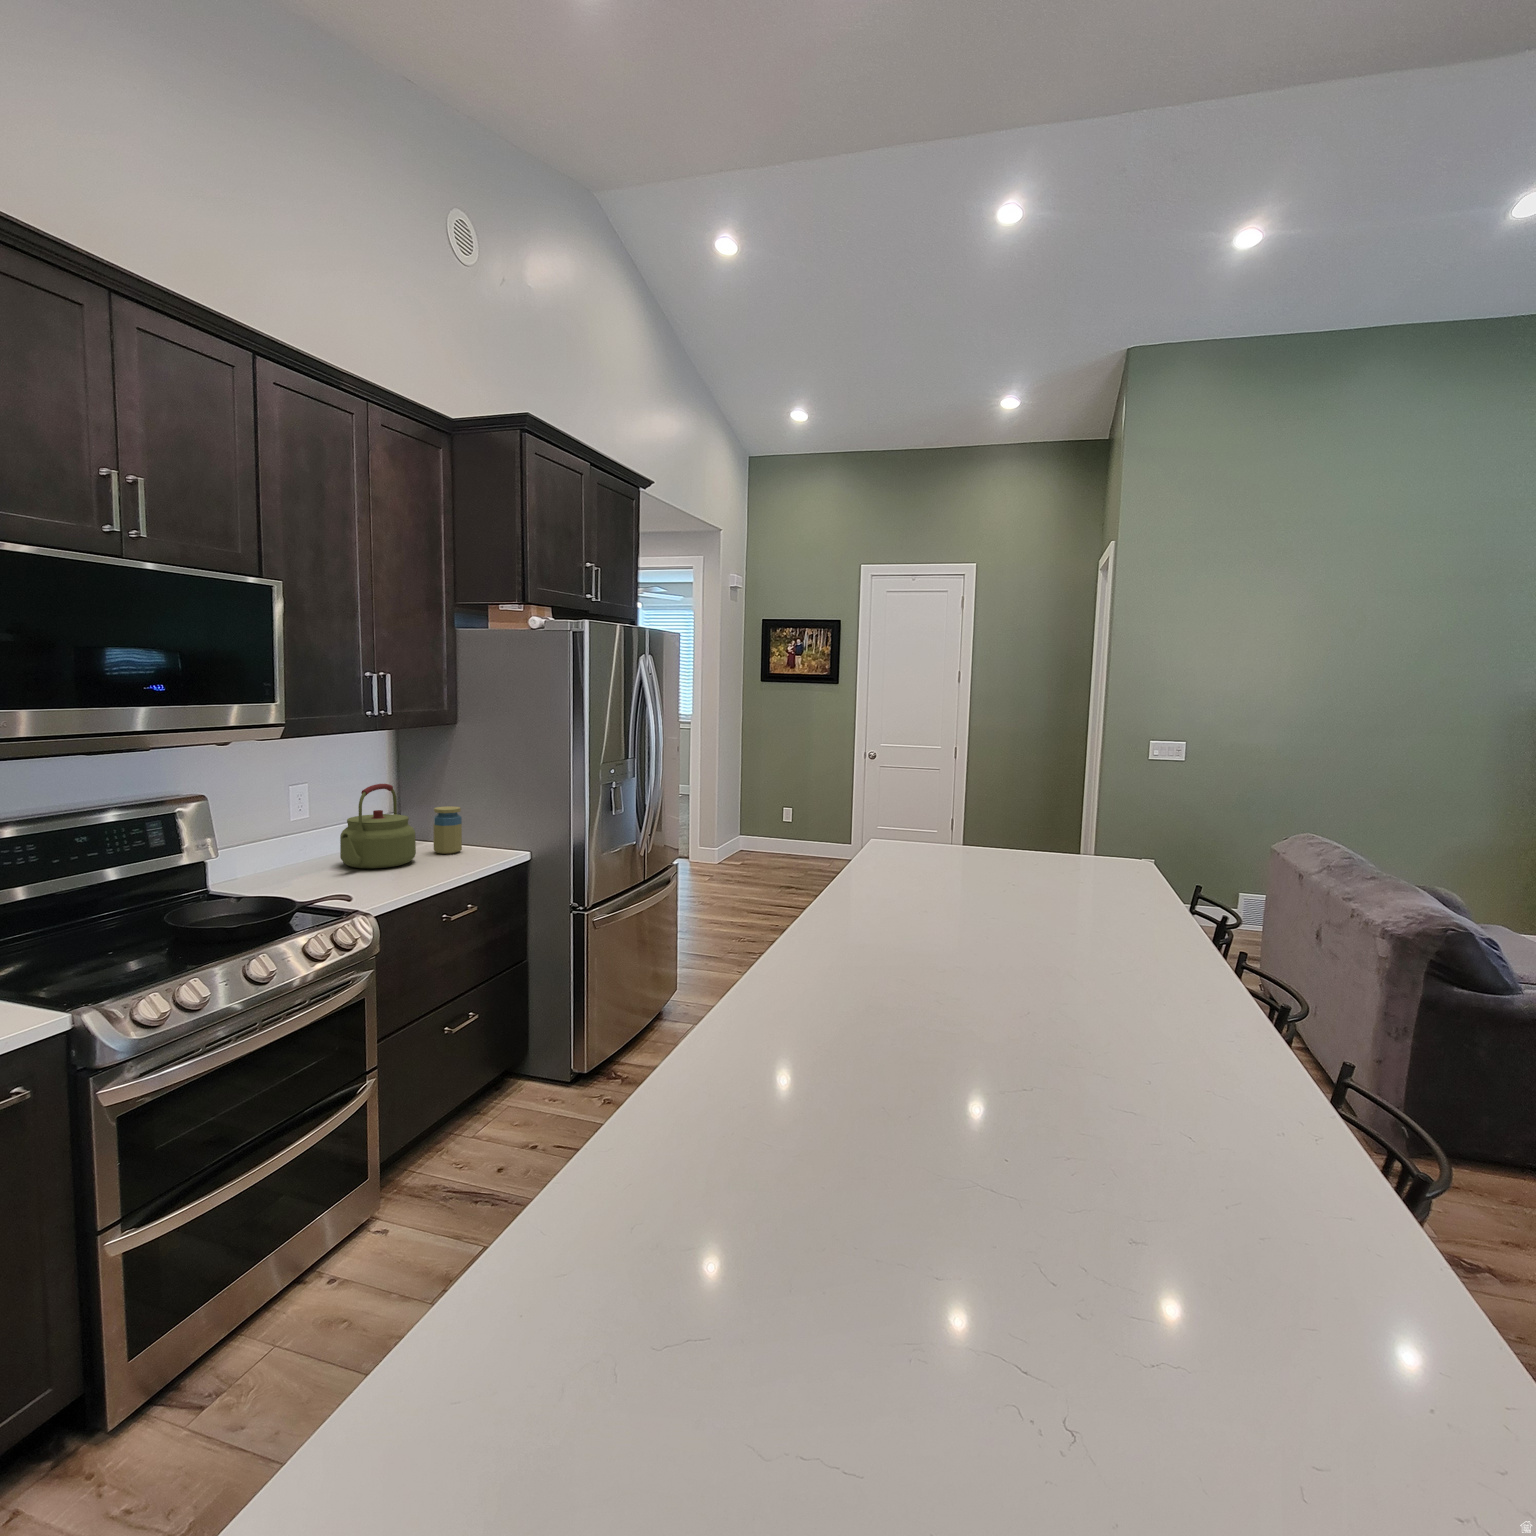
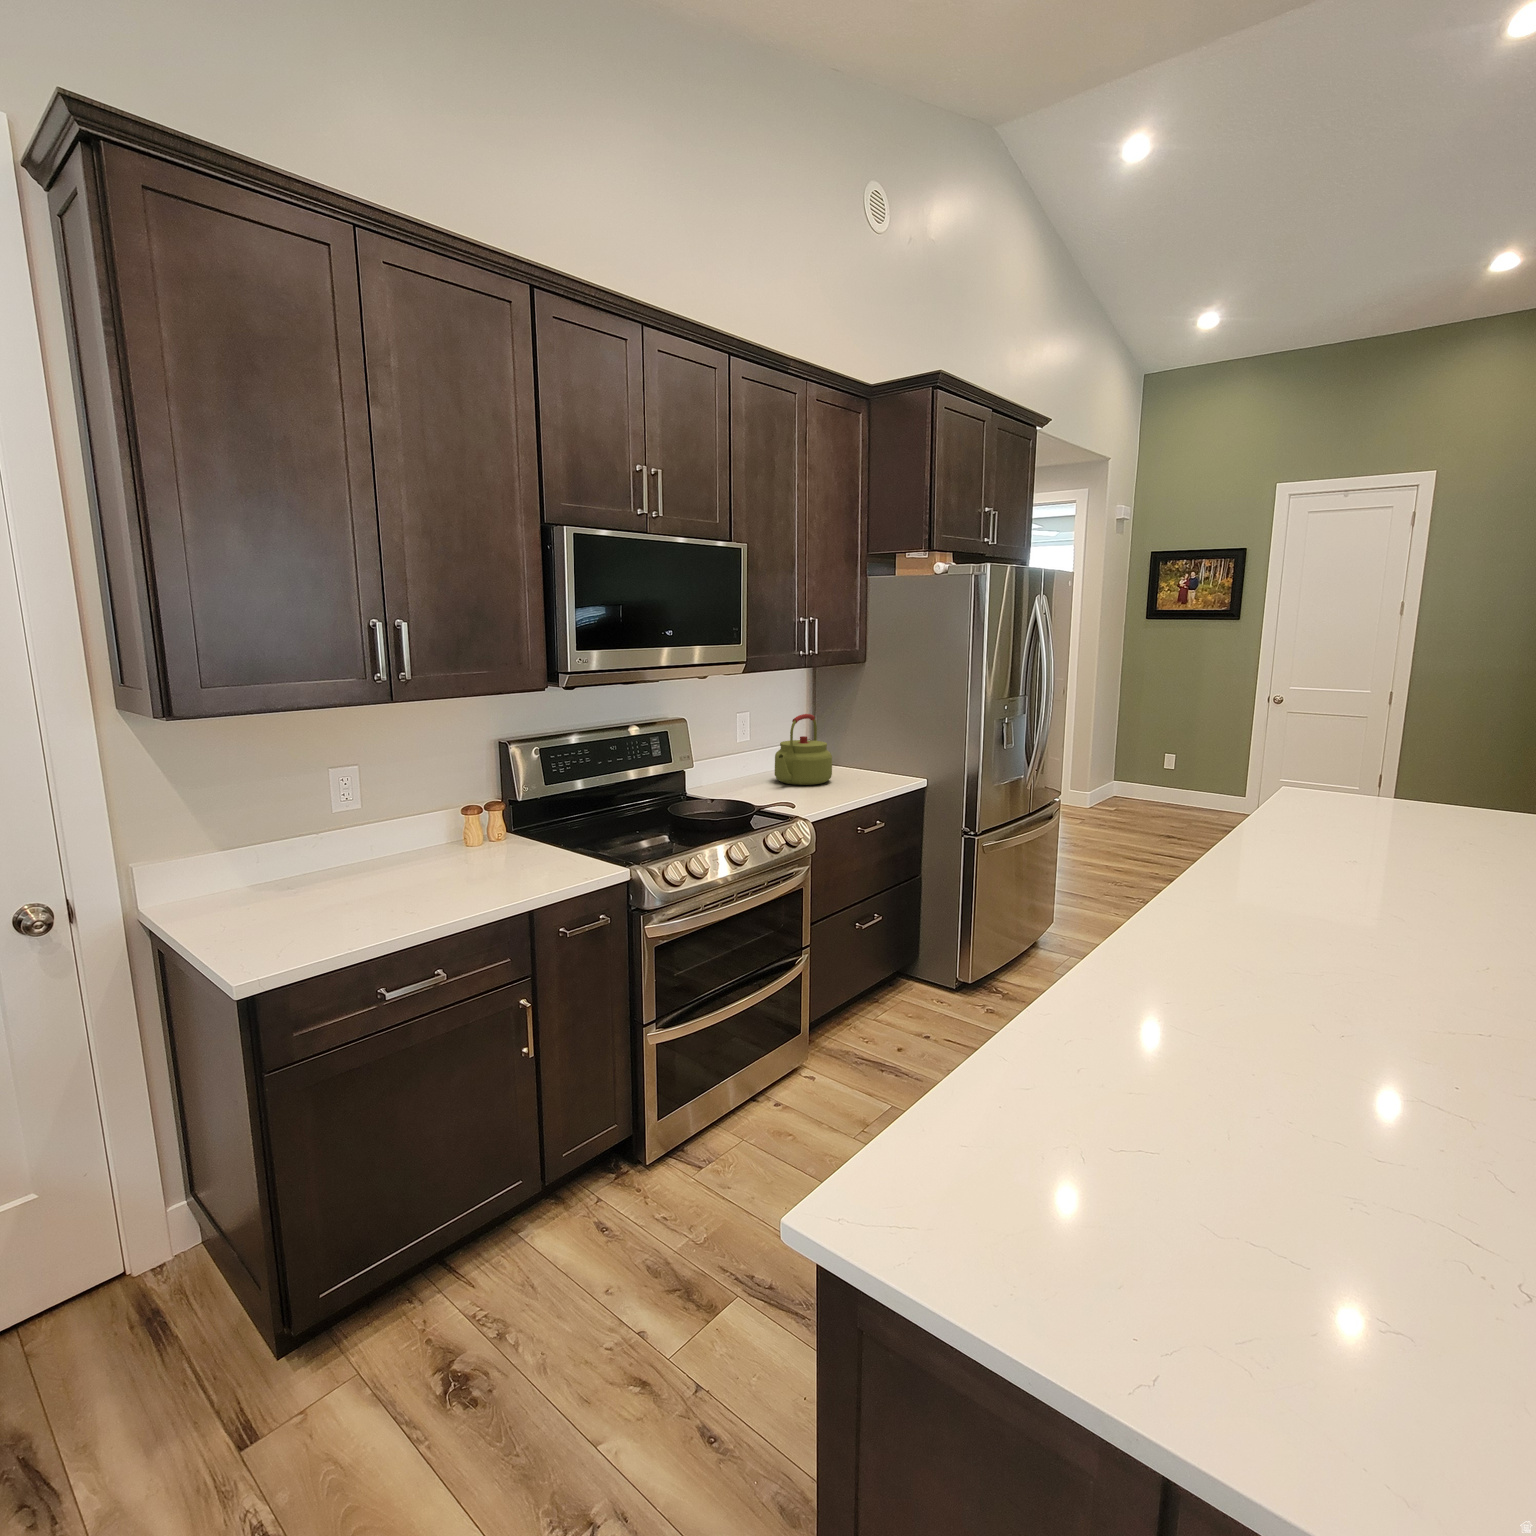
jar: present [433,806,462,854] -> none [844,736,868,777]

